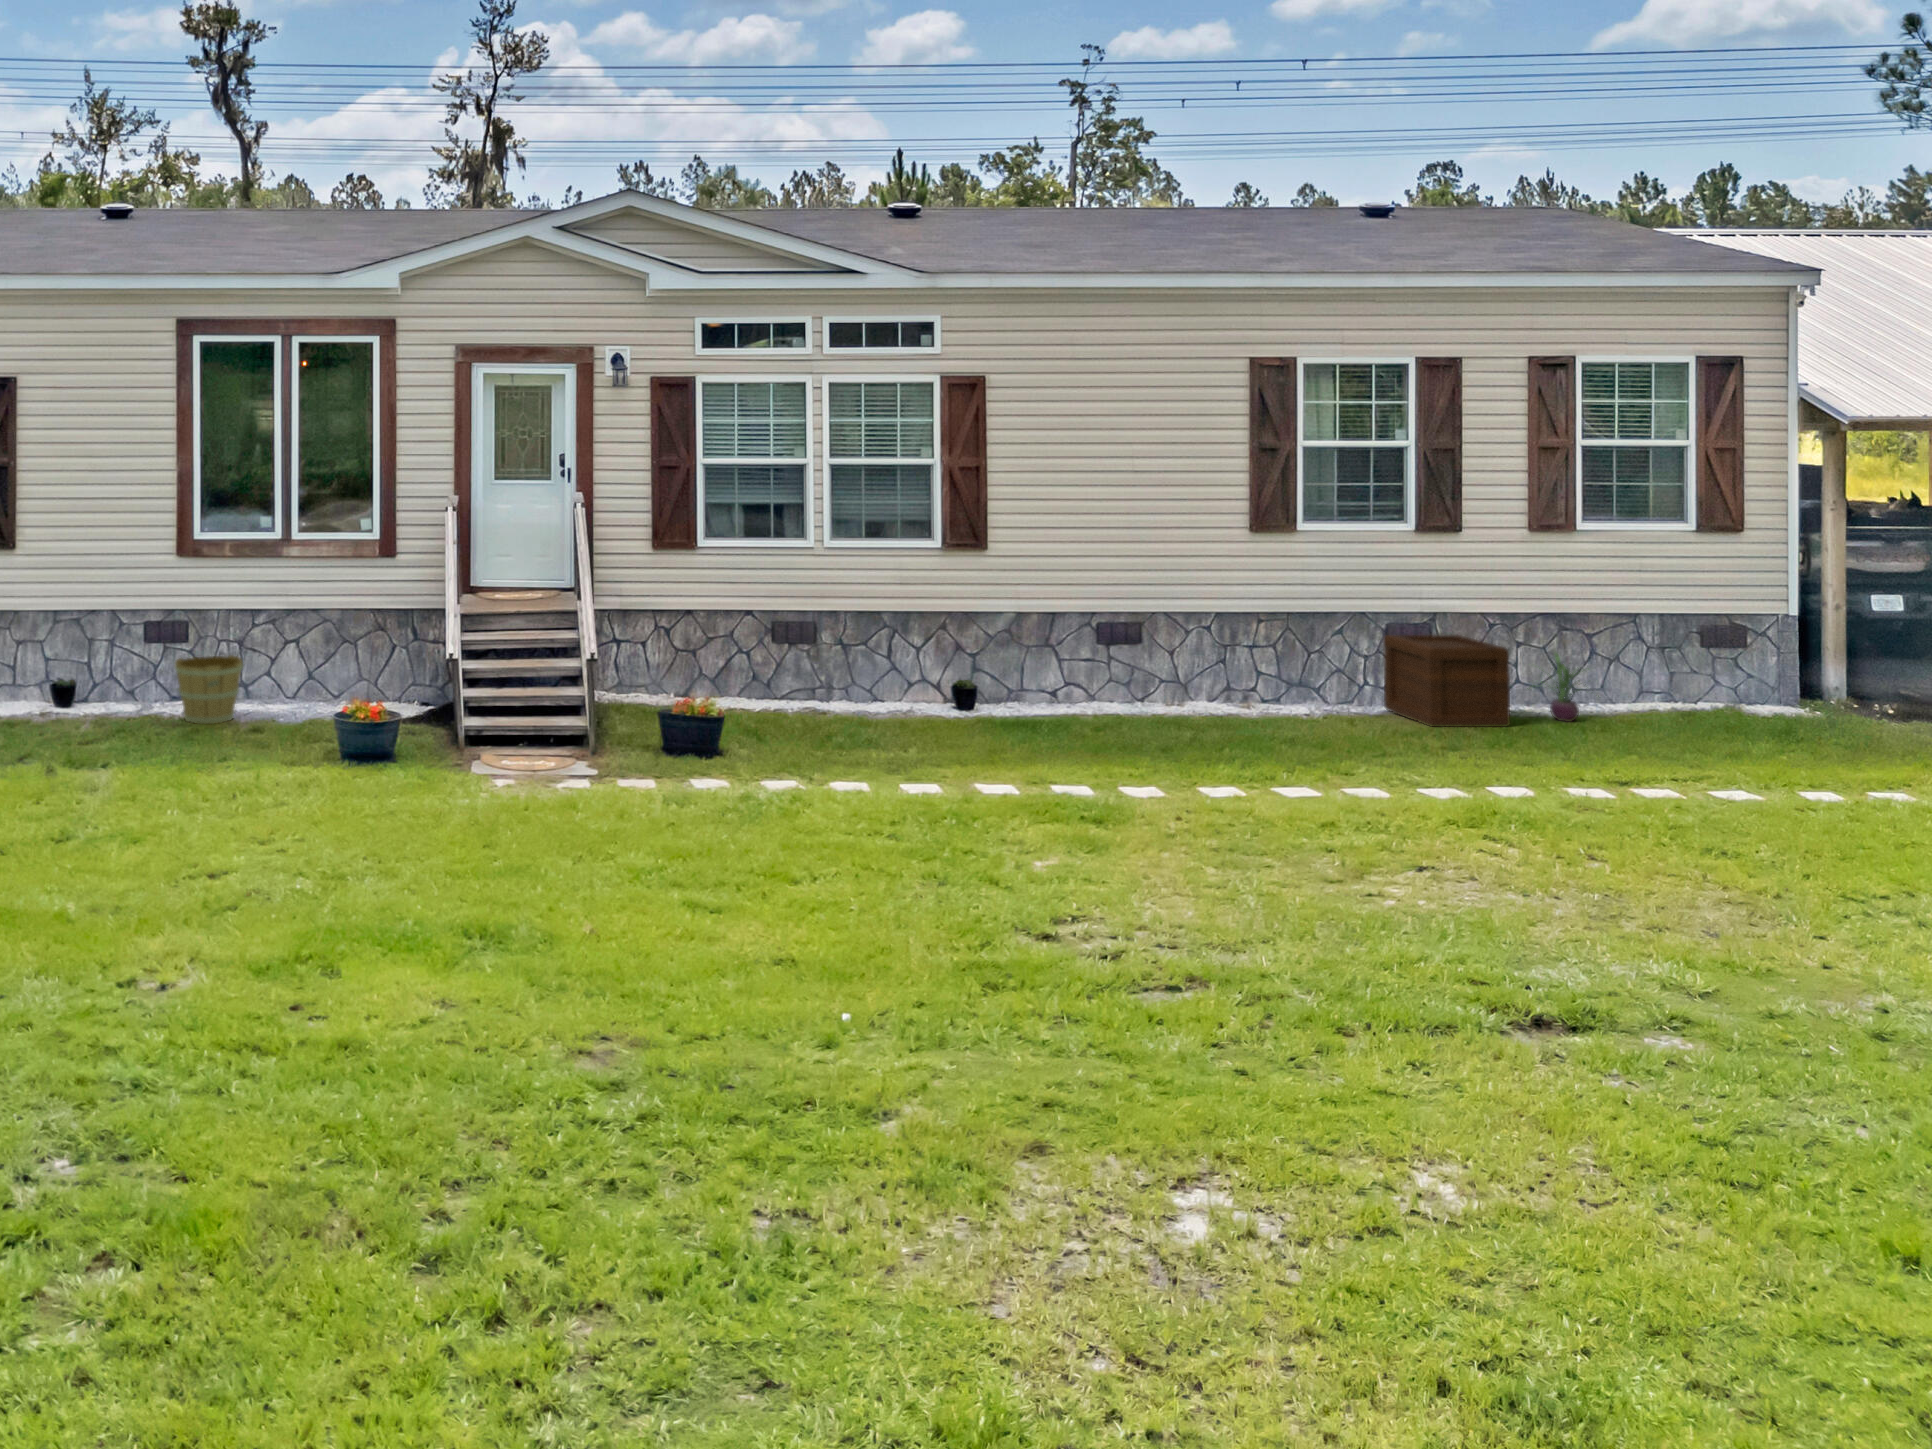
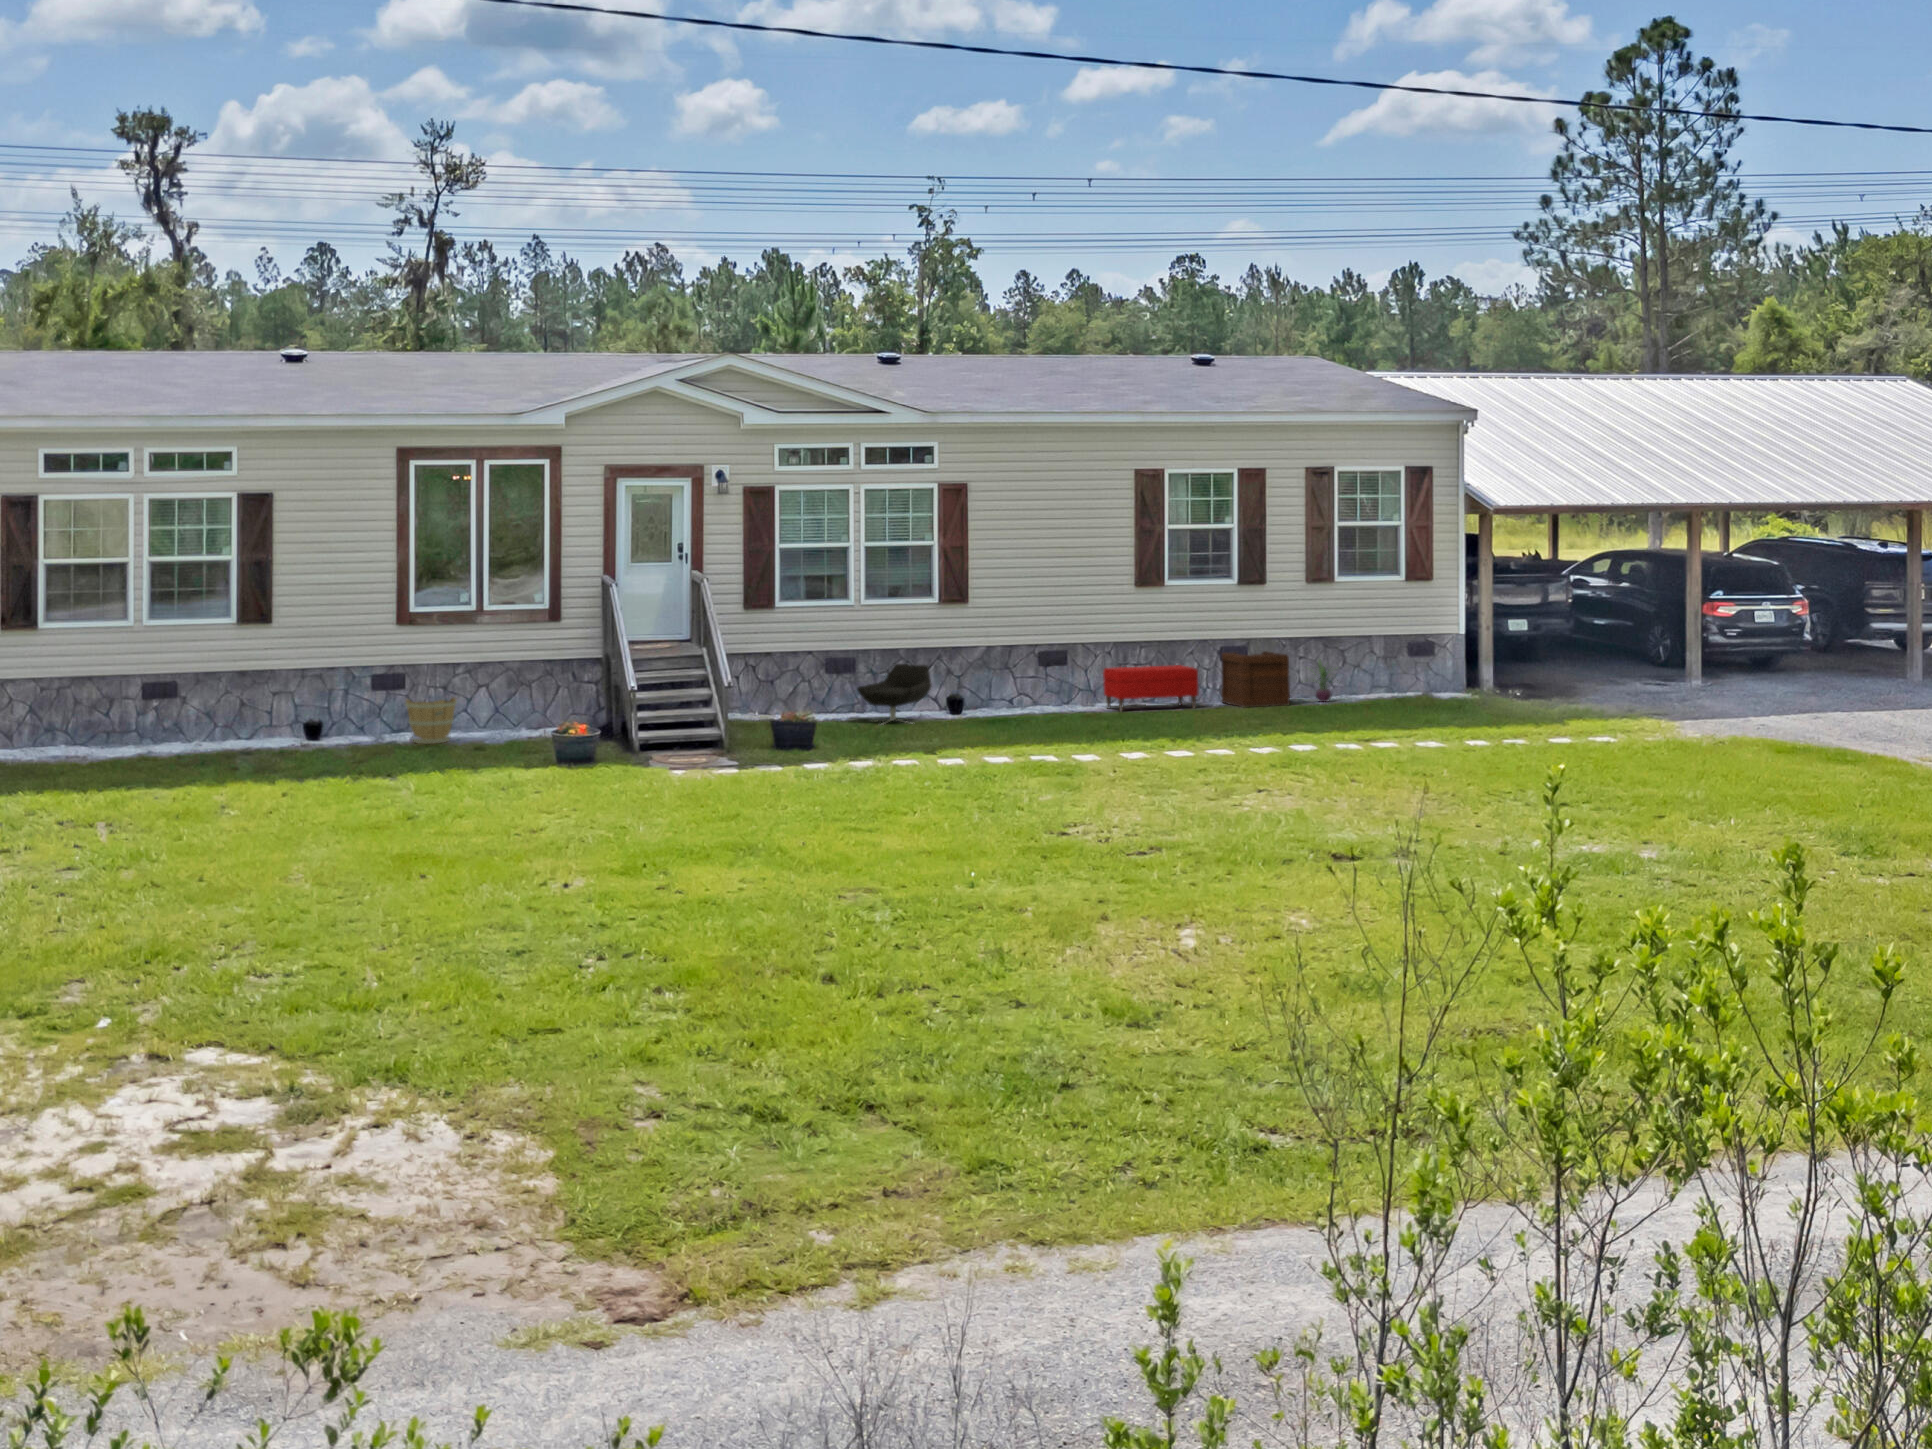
lounge chair: none [811,633,924,730] -> present [857,664,932,722]
bench: none [1194,651,1353,724] -> present [1103,665,1198,712]

